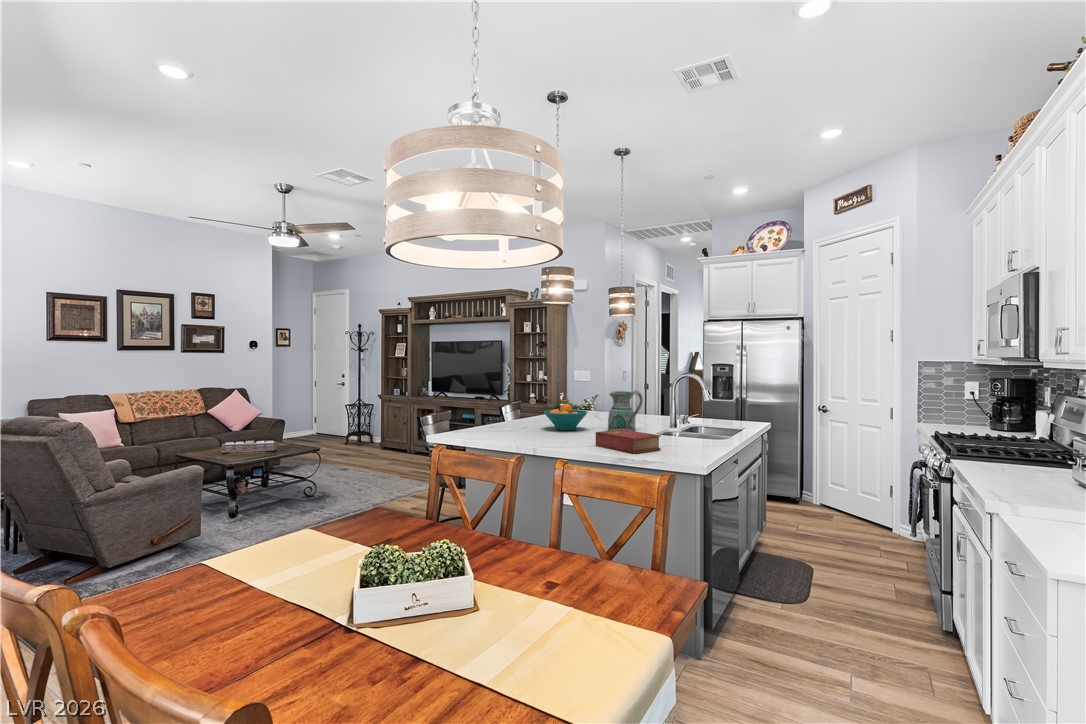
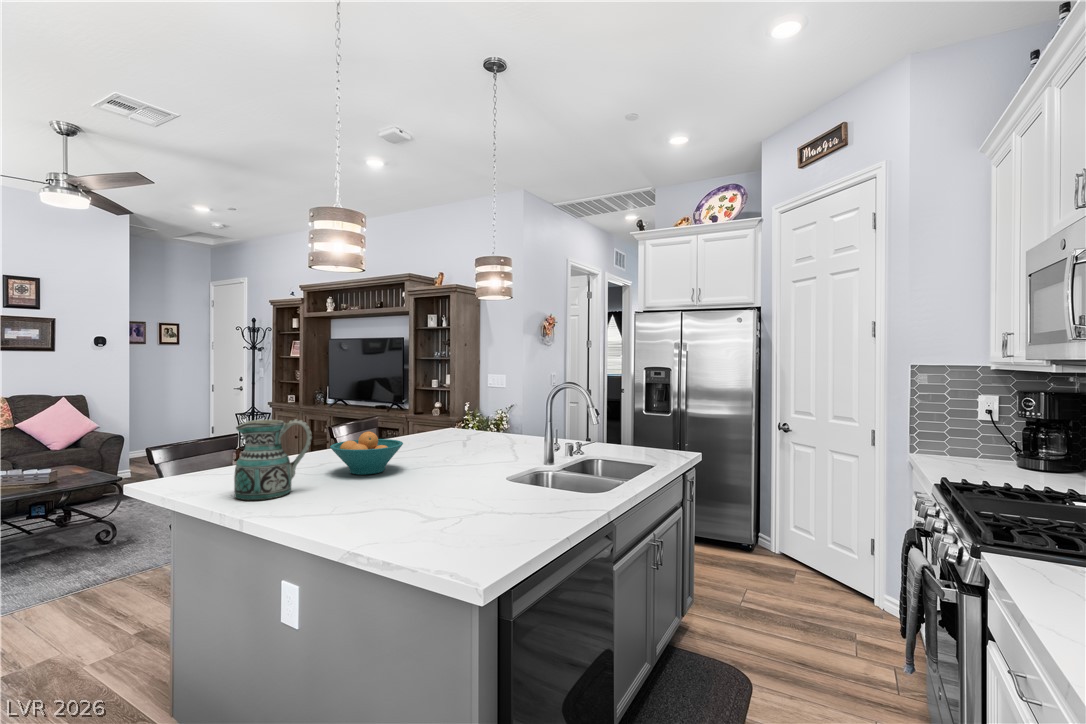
ceramic pitcher: present [608,391,643,431] -> present [234,419,312,500]
book: present [596,429,661,453] -> none [347,485,449,546]

